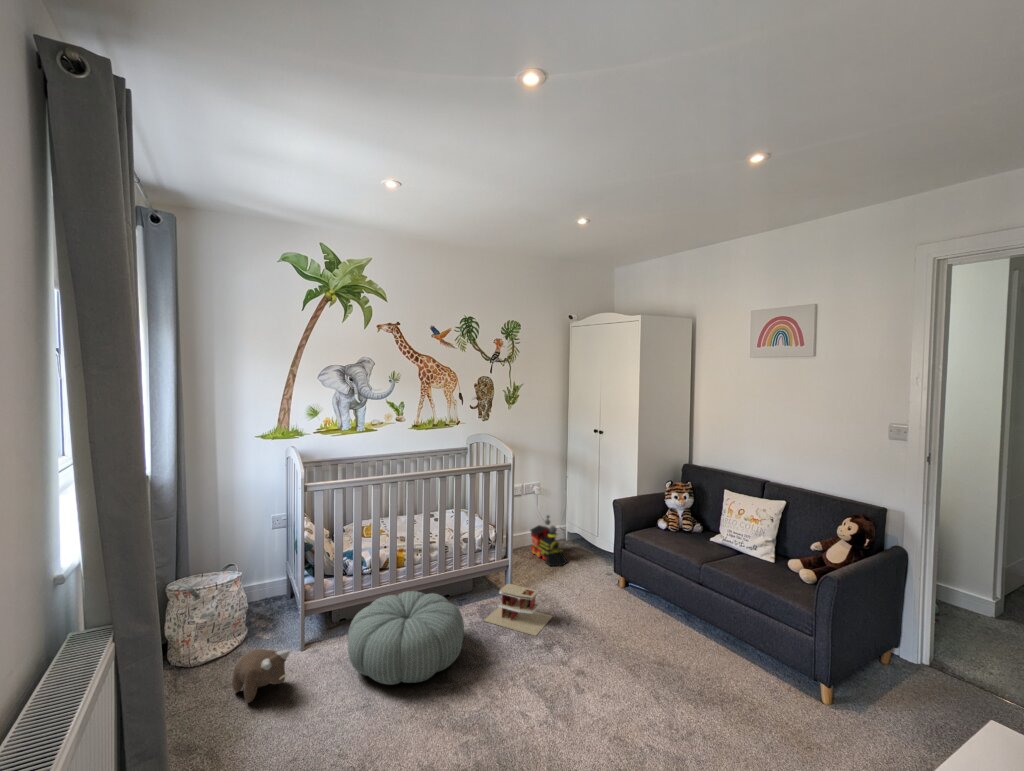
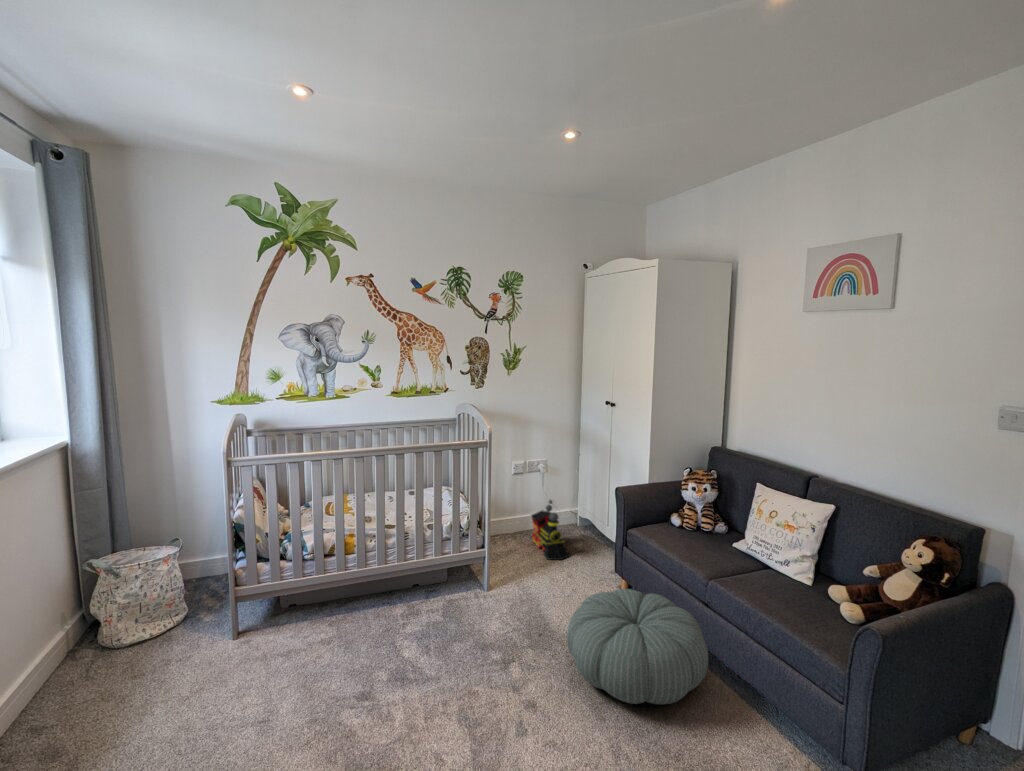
toy house: present [484,584,552,636] -> none [442,581,526,648]
pouf: present [348,591,464,685] -> present [567,589,708,704]
plush toy: present [232,649,290,702] -> none [134,639,194,699]

